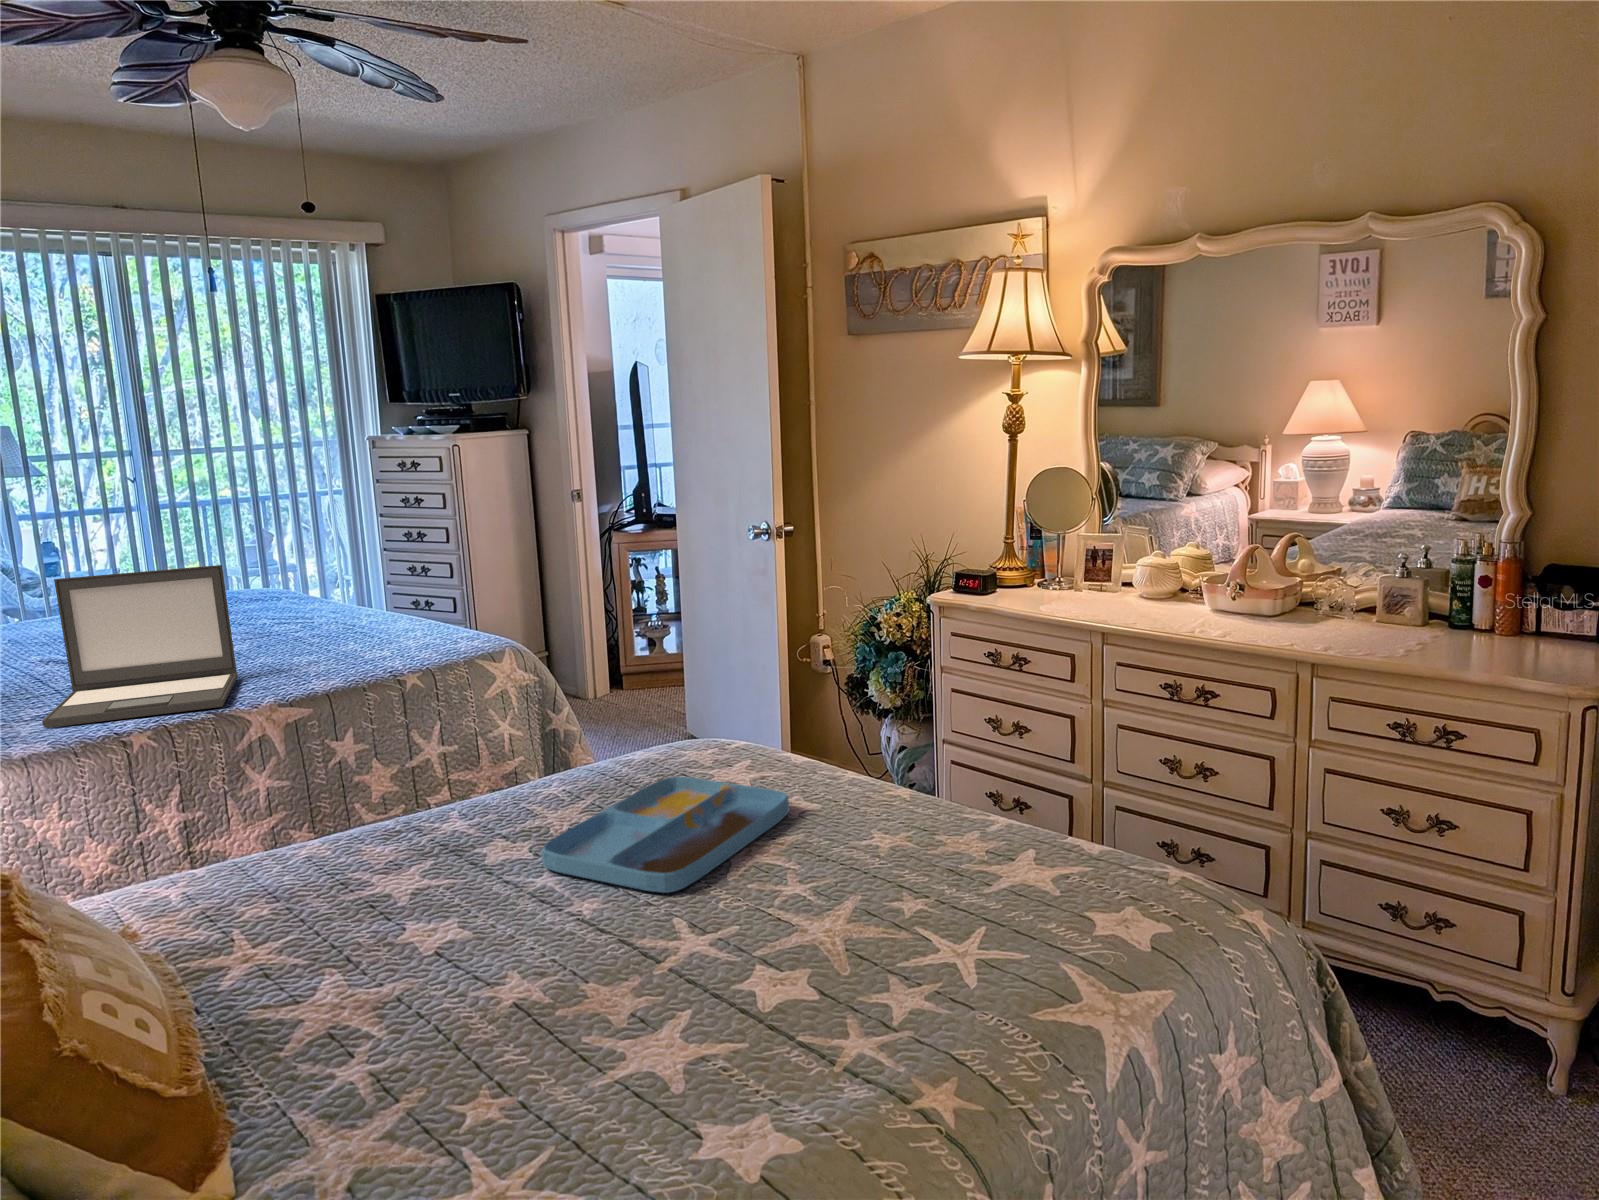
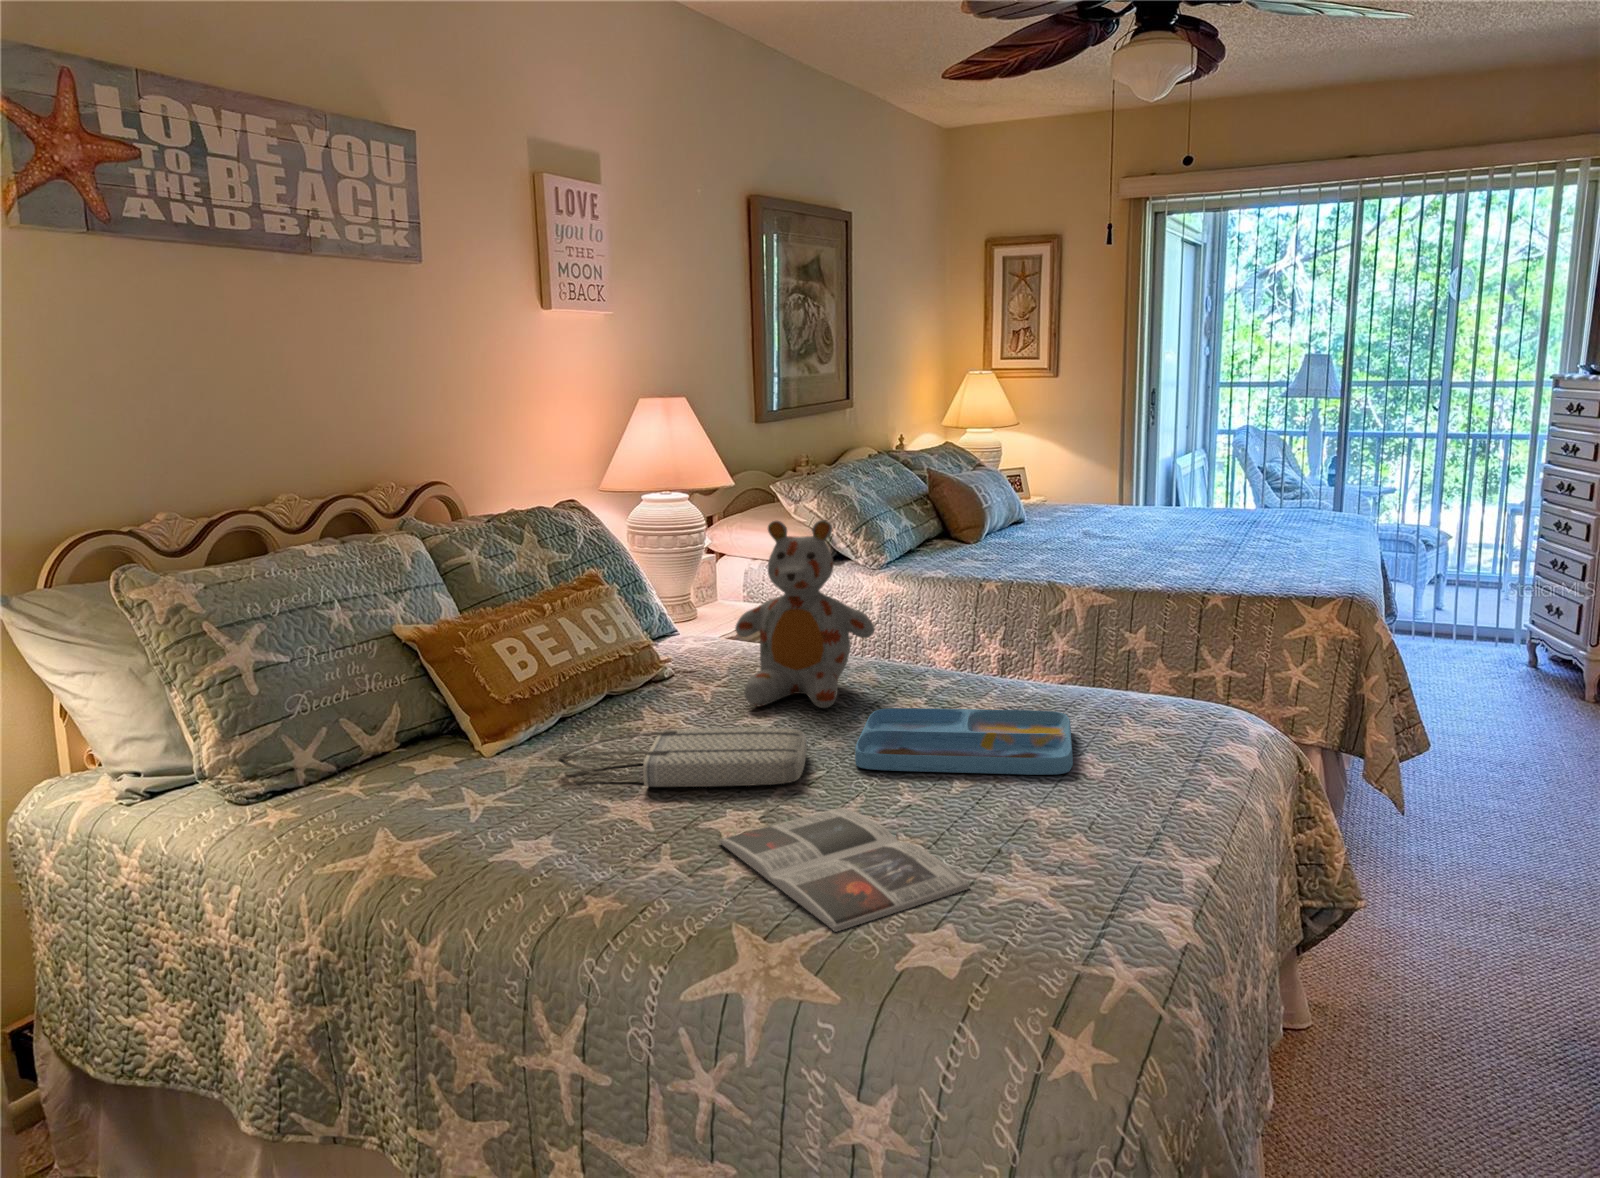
laptop: present [42,565,238,728] -> none [970,461,1124,578]
stuffed bear: none [223,646,452,929] -> present [735,520,875,708]
magazine: none [786,880,1084,995] -> present [719,808,970,932]
tote bag: none [414,890,690,1091] -> present [558,728,807,787]

